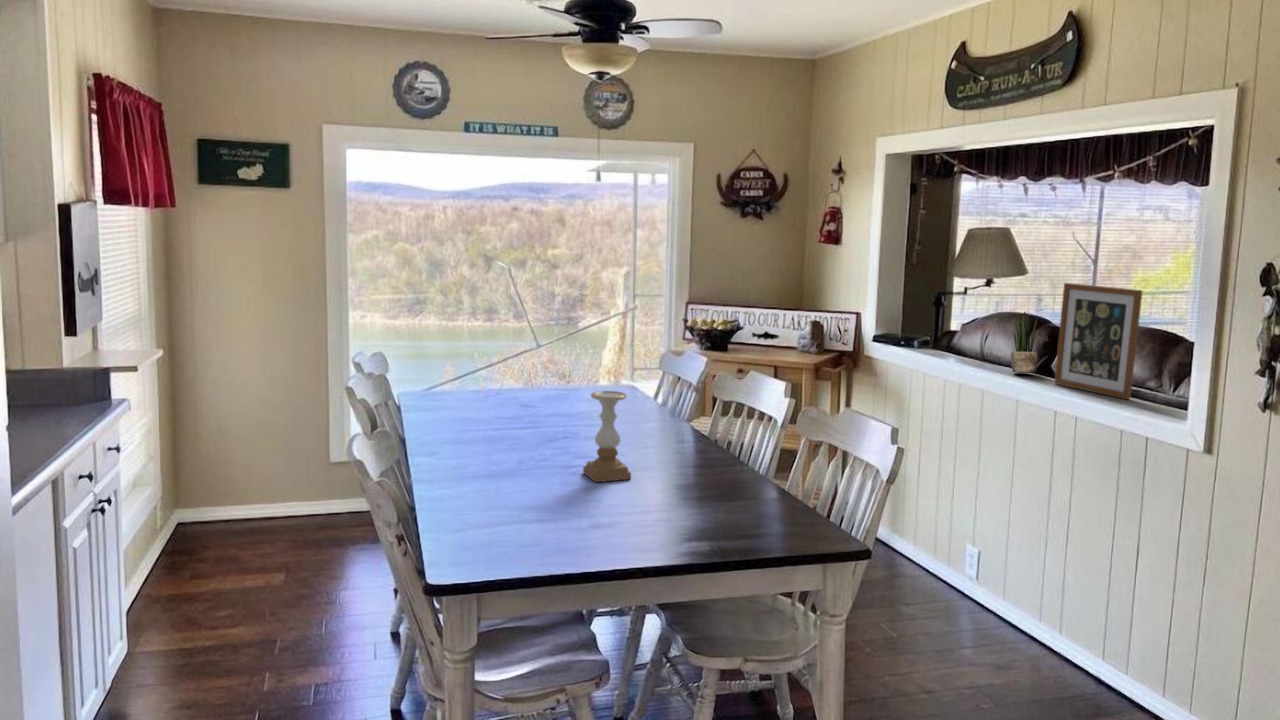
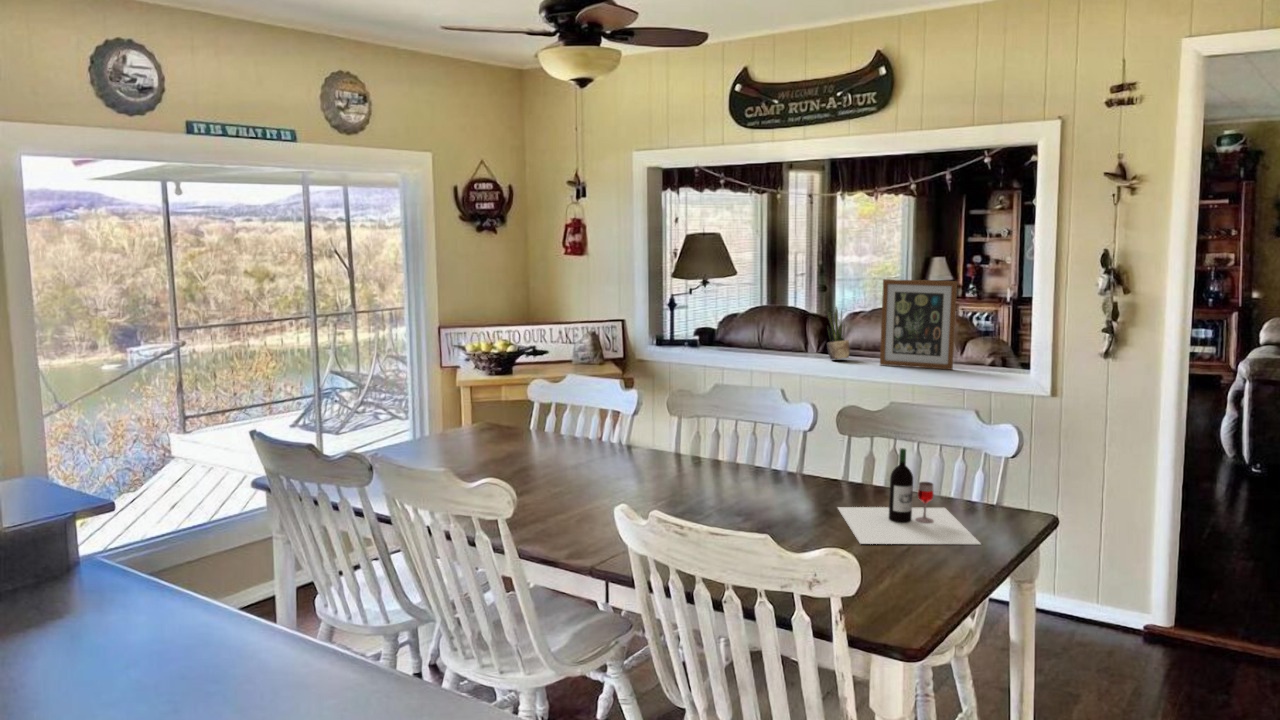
candle holder: present [583,391,631,482] -> none [724,427,775,525]
wine bottle: none [625,433,789,540] -> present [838,448,980,544]

